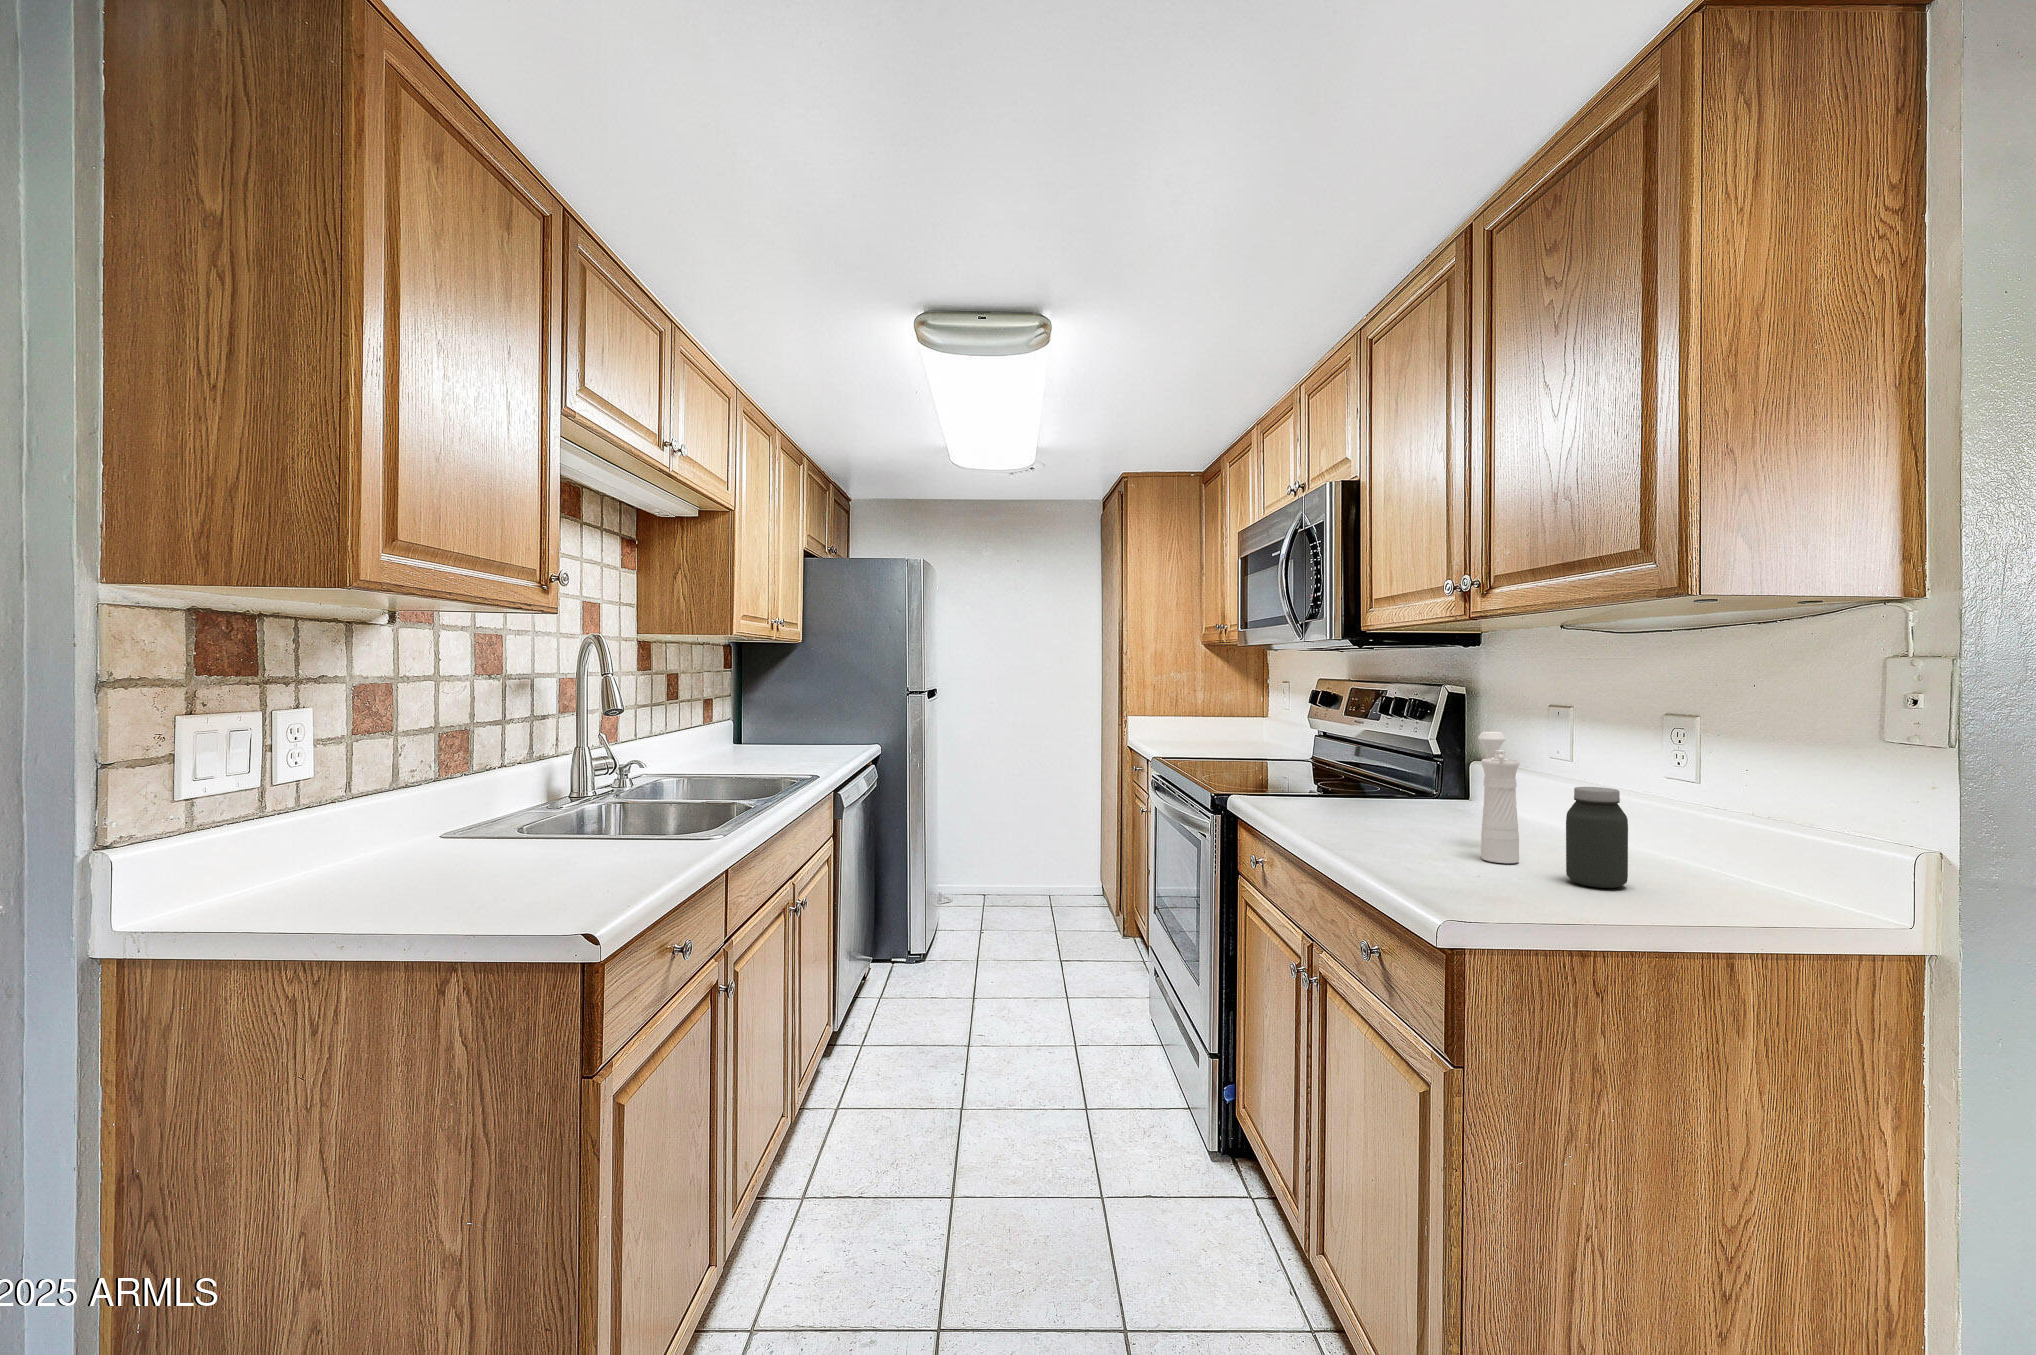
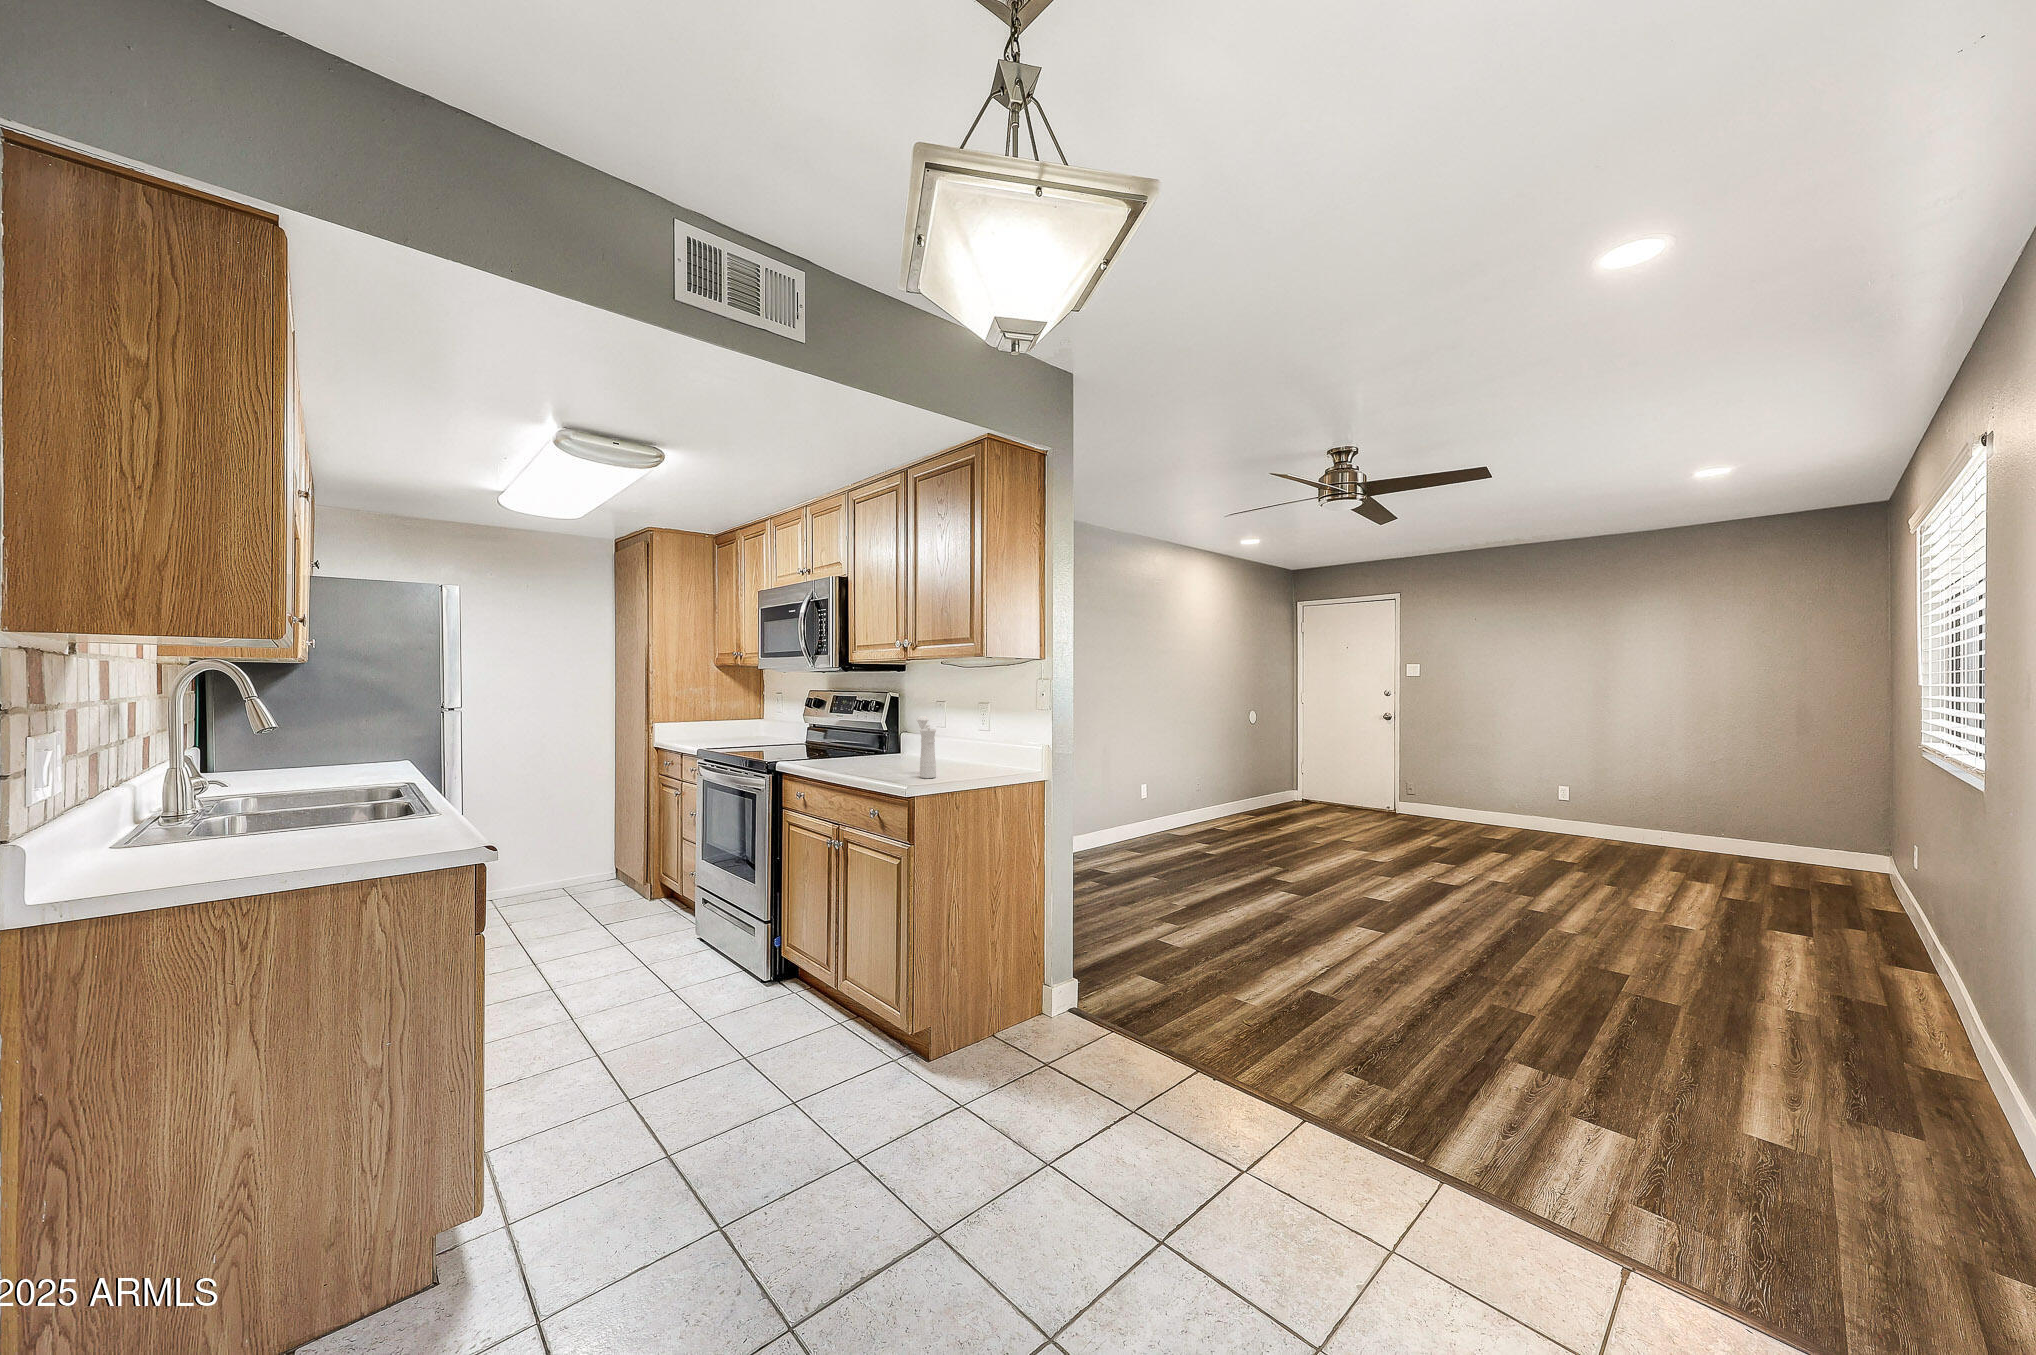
jar: present [1566,787,1628,888] -> none [956,739,978,782]

